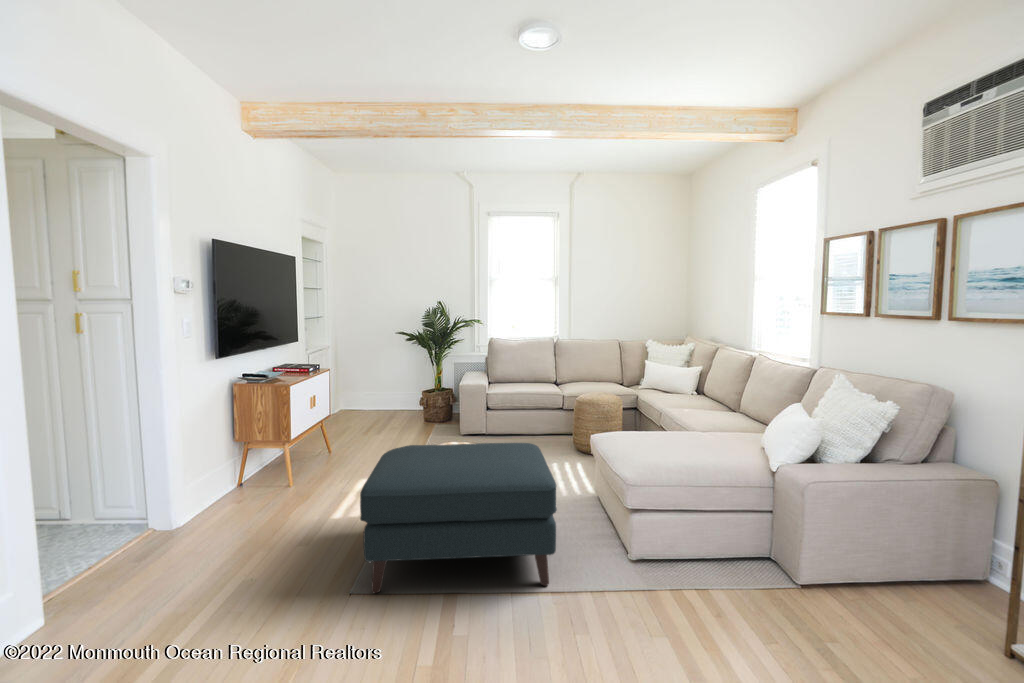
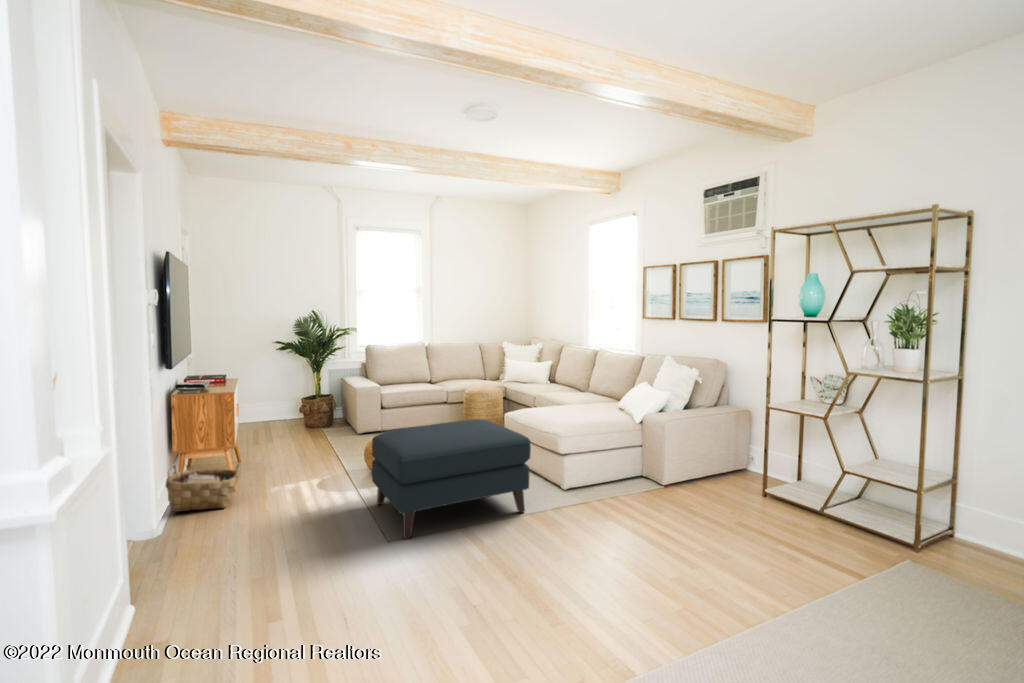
woven basket: none [215,453,290,505] -> present [166,464,240,512]

